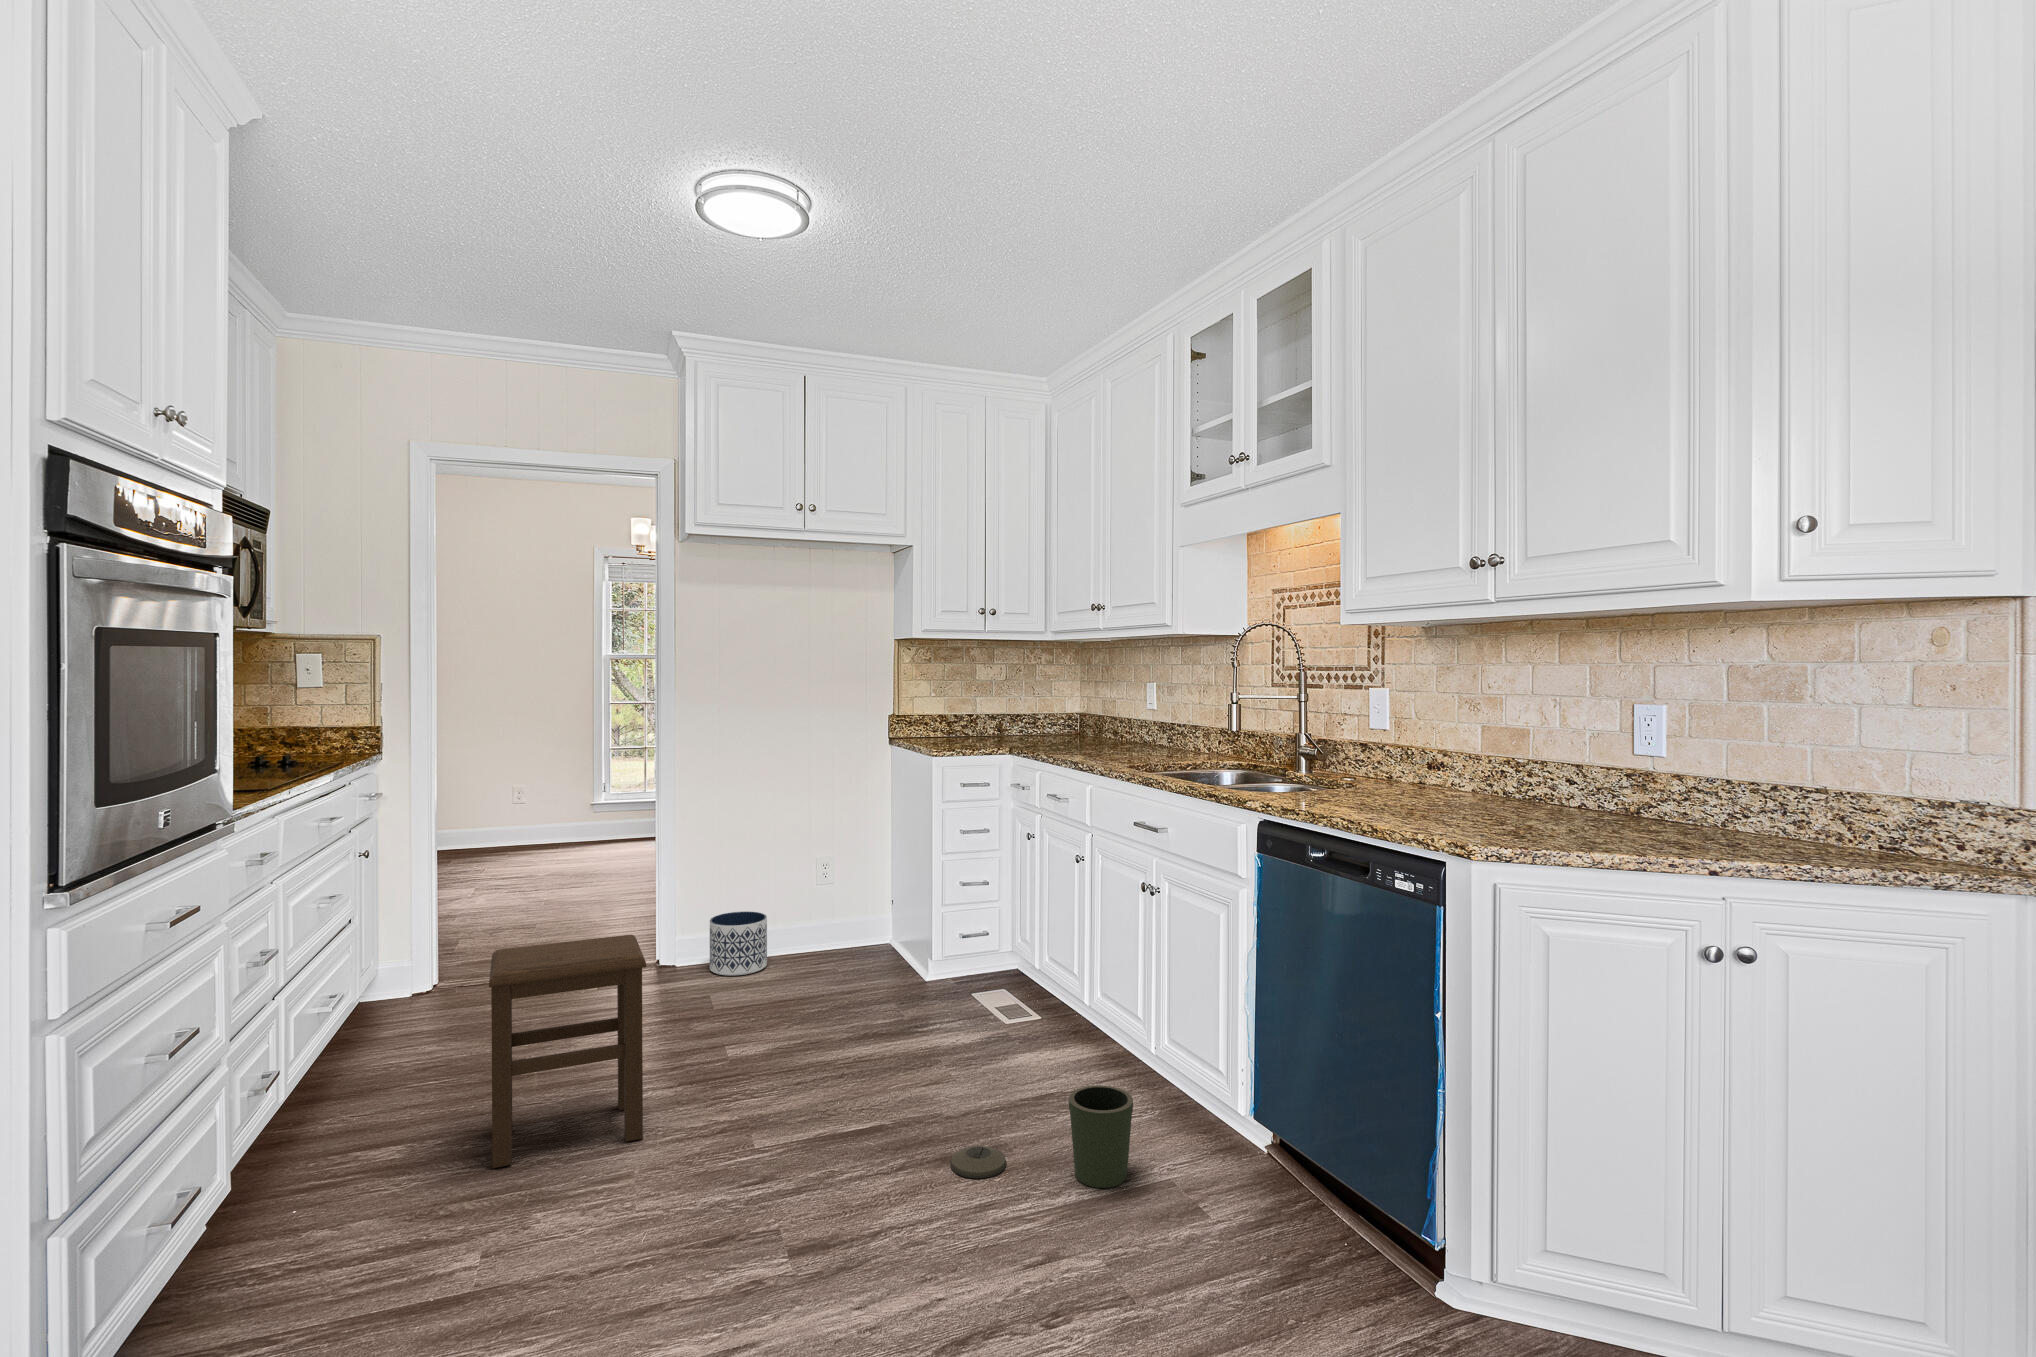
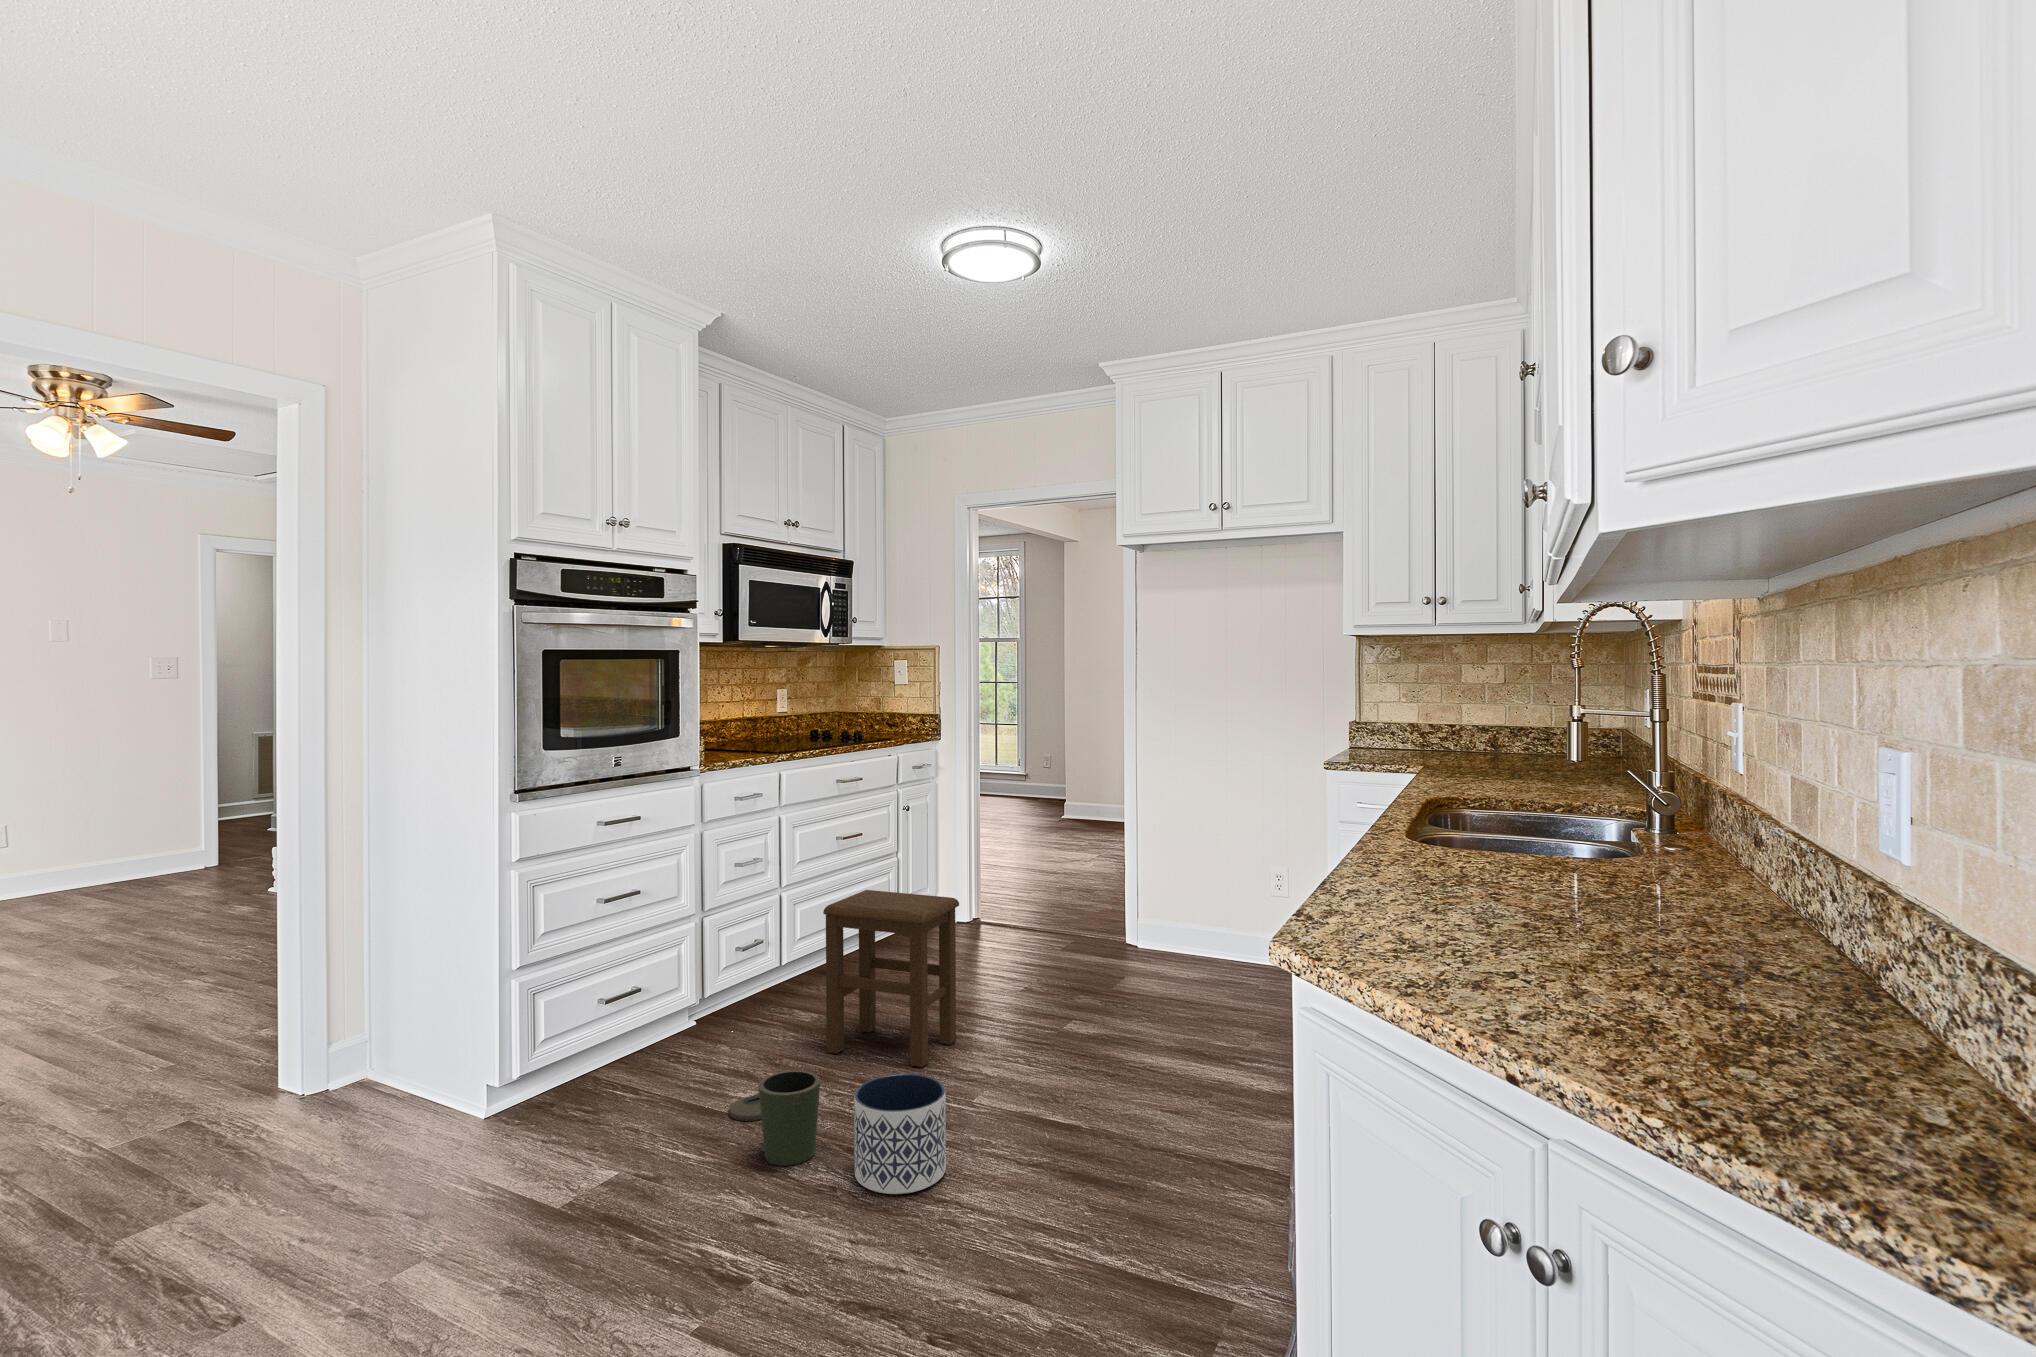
planter: present [710,912,767,976] -> present [854,1074,946,1194]
trash can: present [951,1085,1133,1188] -> present [729,1070,820,1166]

